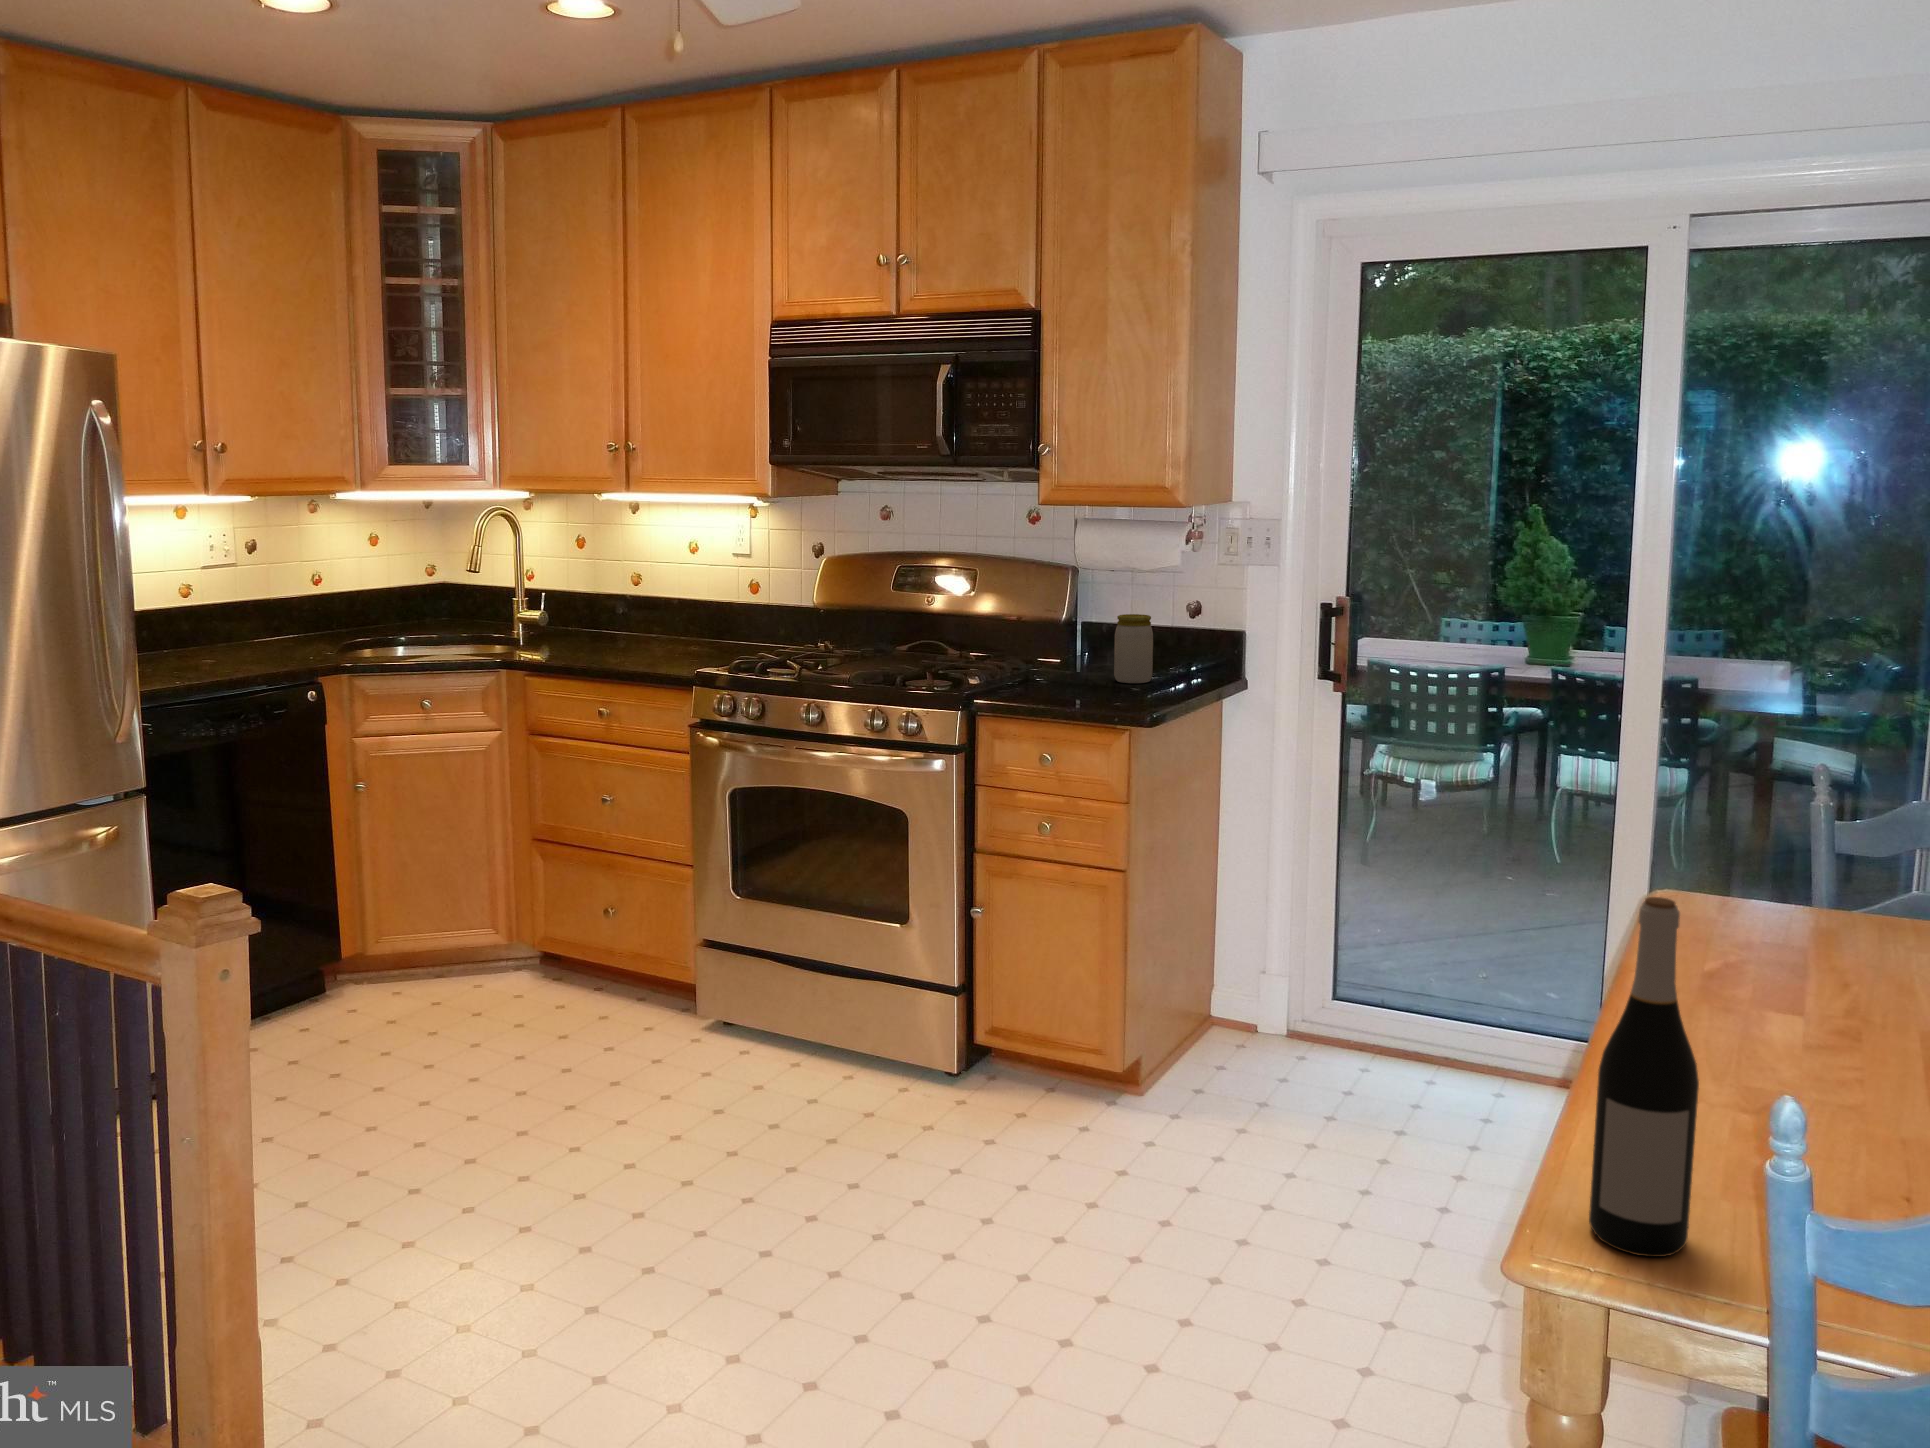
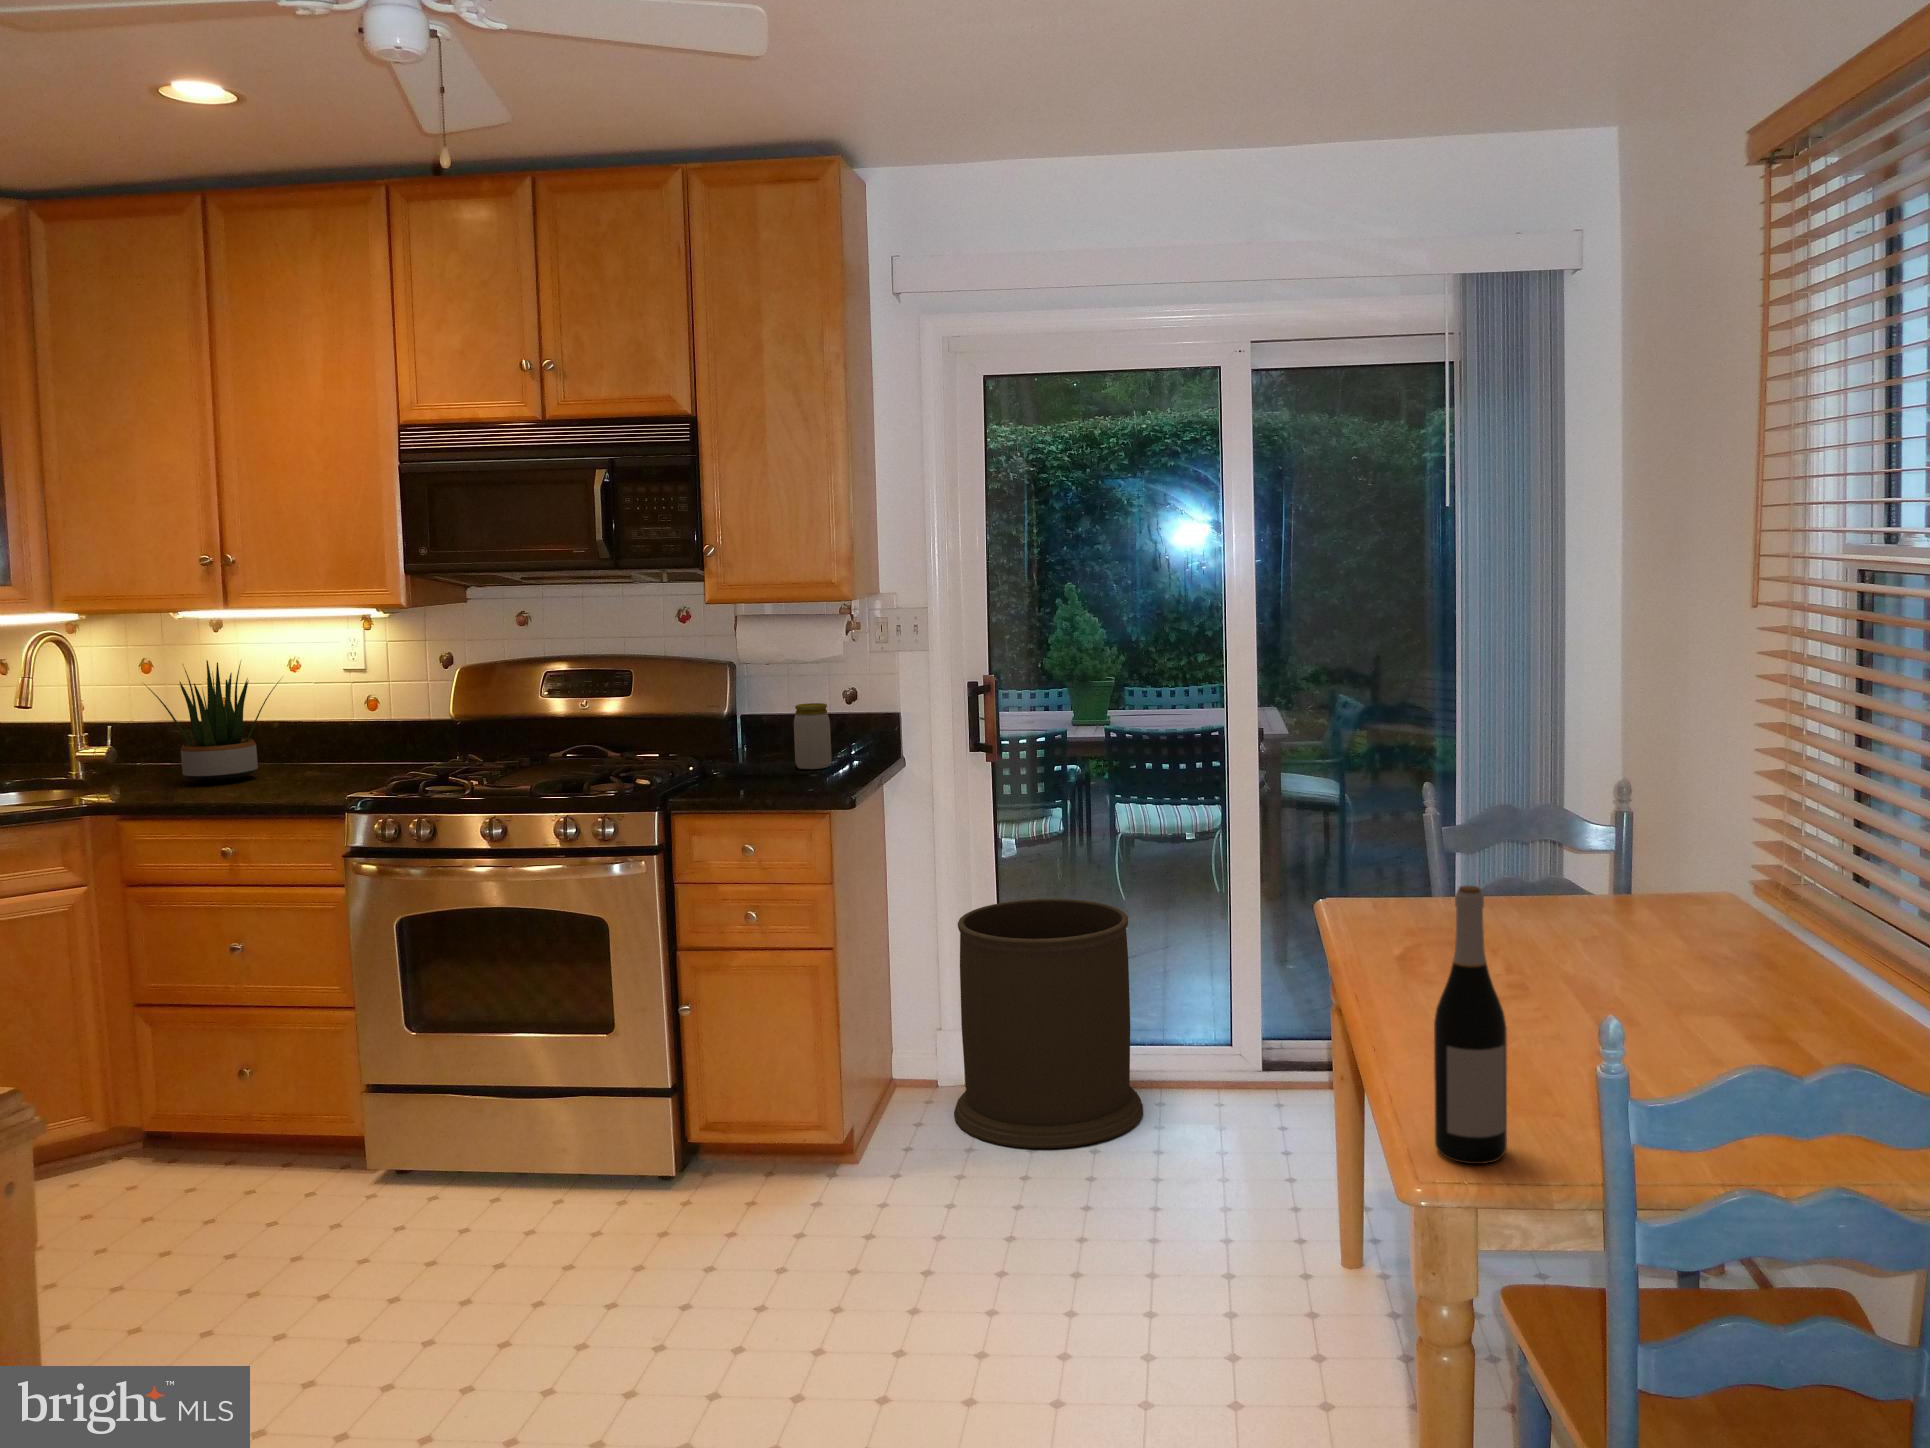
potted plant: none [558,538,672,650] -> present [145,660,279,783]
trash can: none [1261,847,1478,1123] -> present [954,899,1143,1148]

